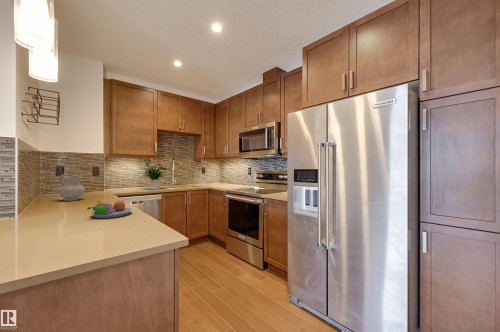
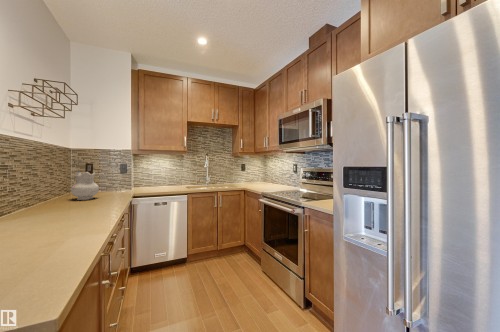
flower arrangement: present [143,163,166,189] -> none [166,157,198,189]
fruit bowl: present [87,201,132,218] -> none [37,207,104,231]

